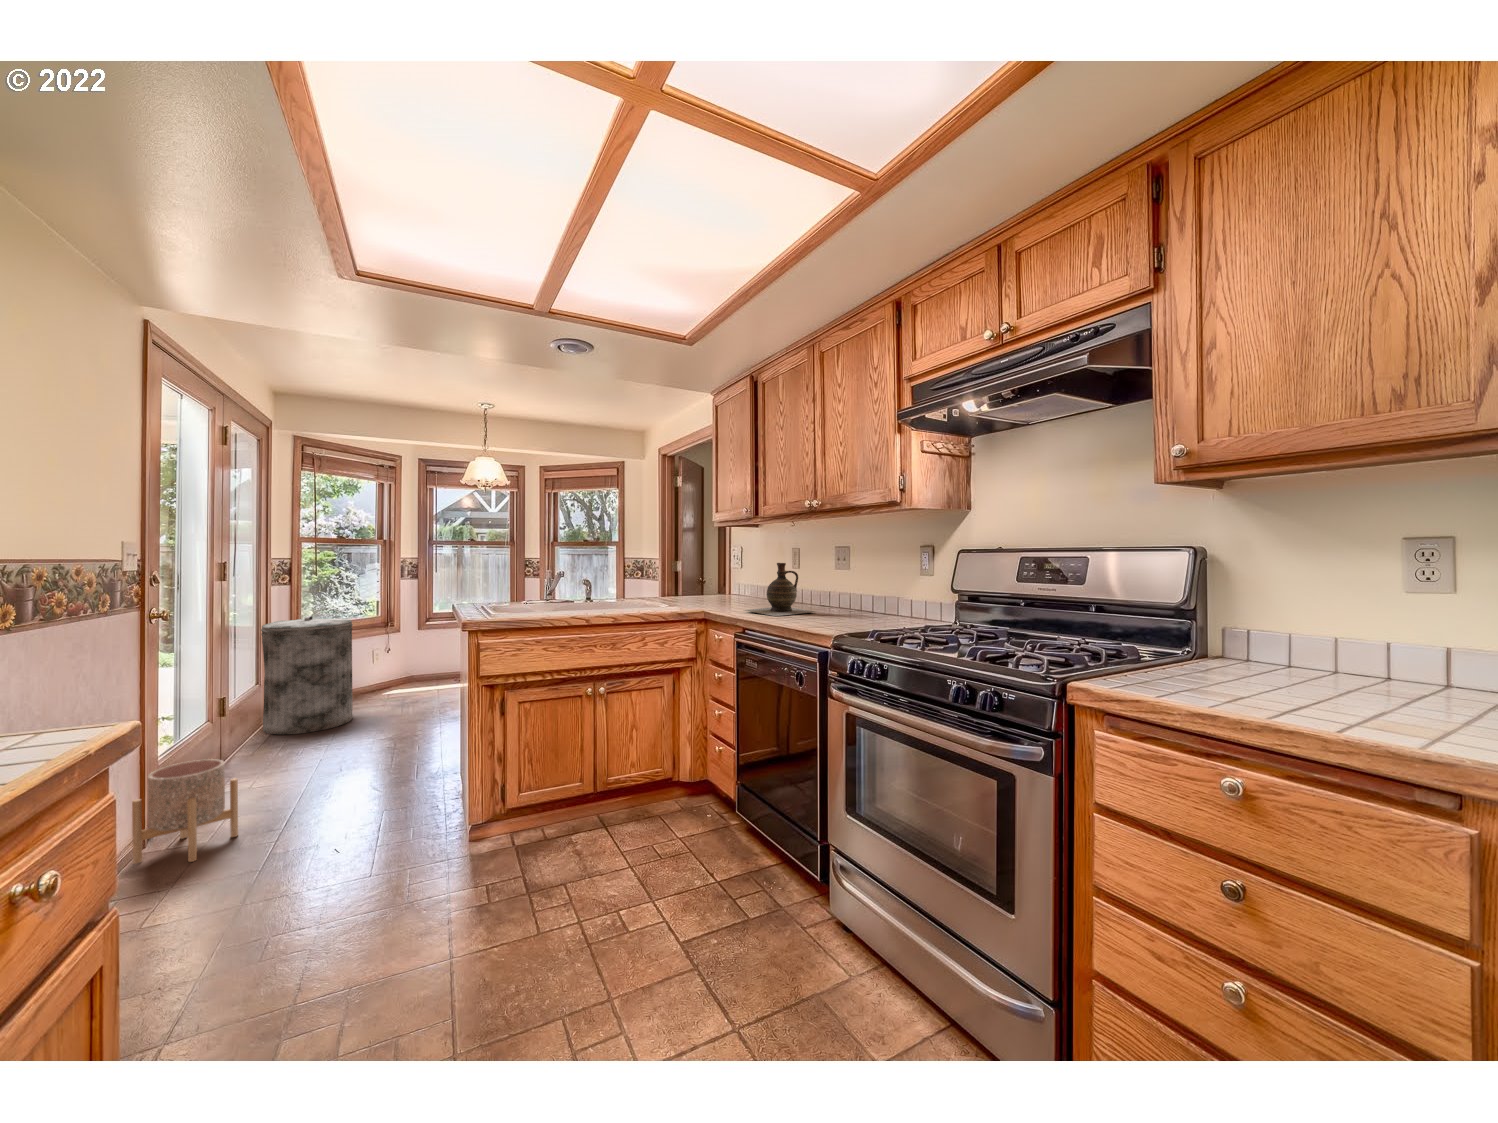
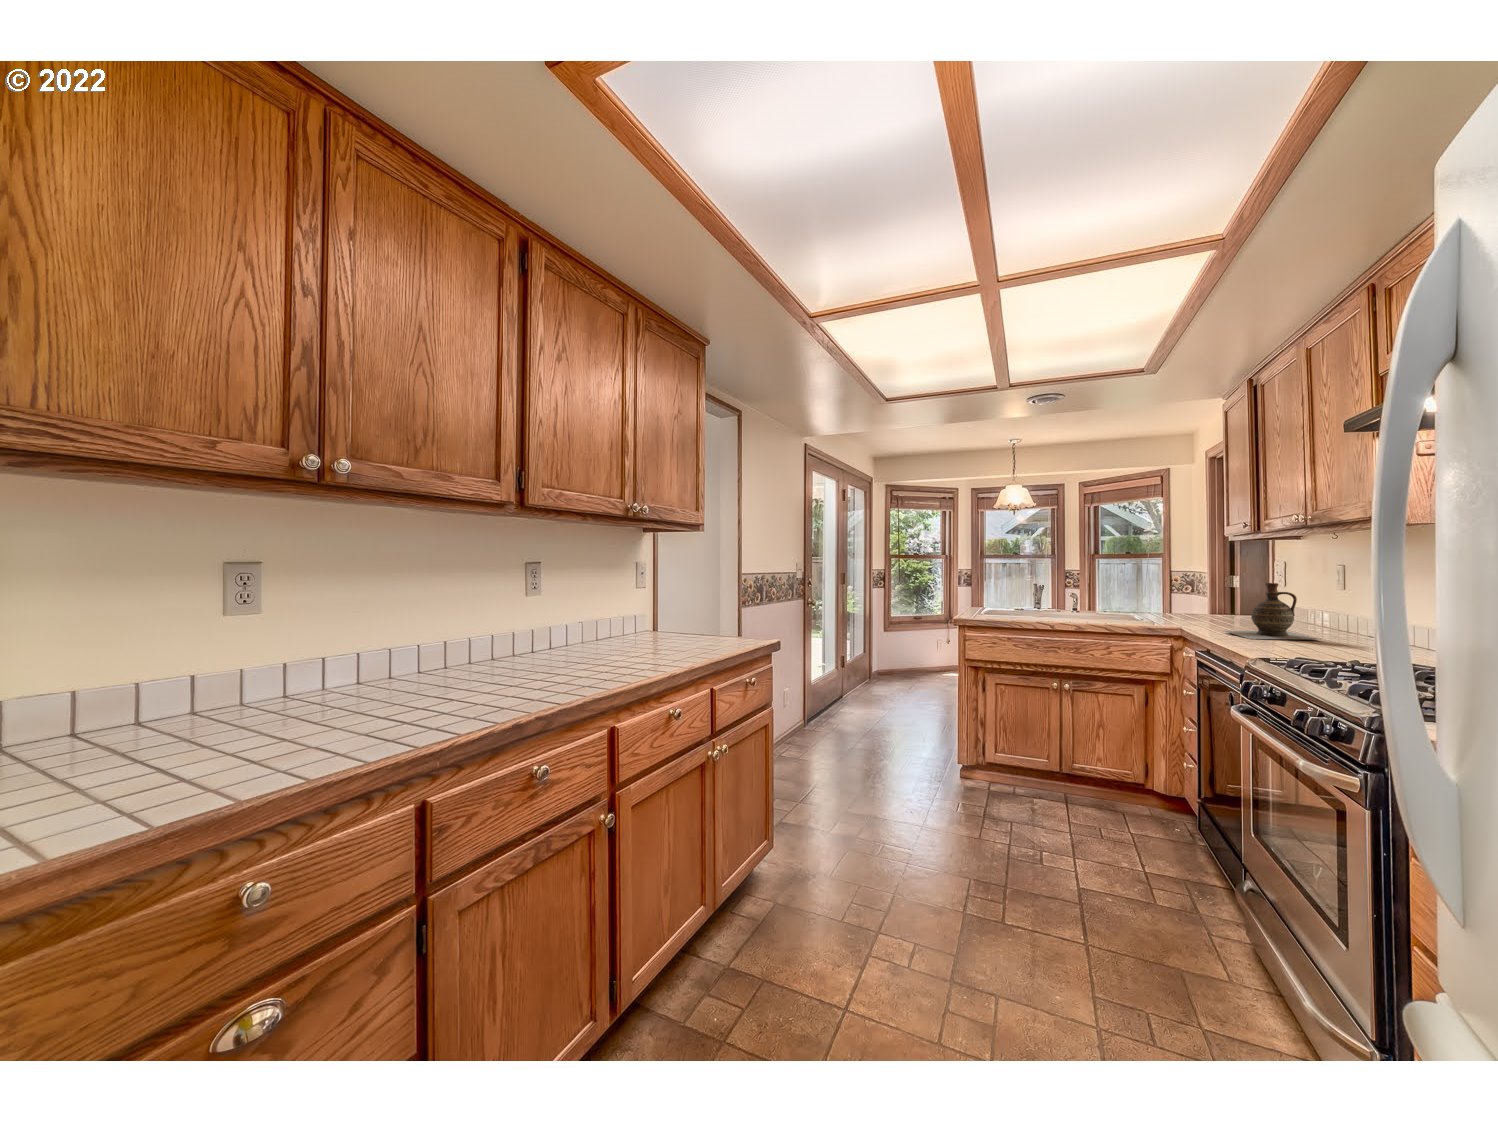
trash can: present [261,616,353,735] -> none [866,610,919,692]
planter: present [132,759,238,864] -> none [799,687,842,742]

